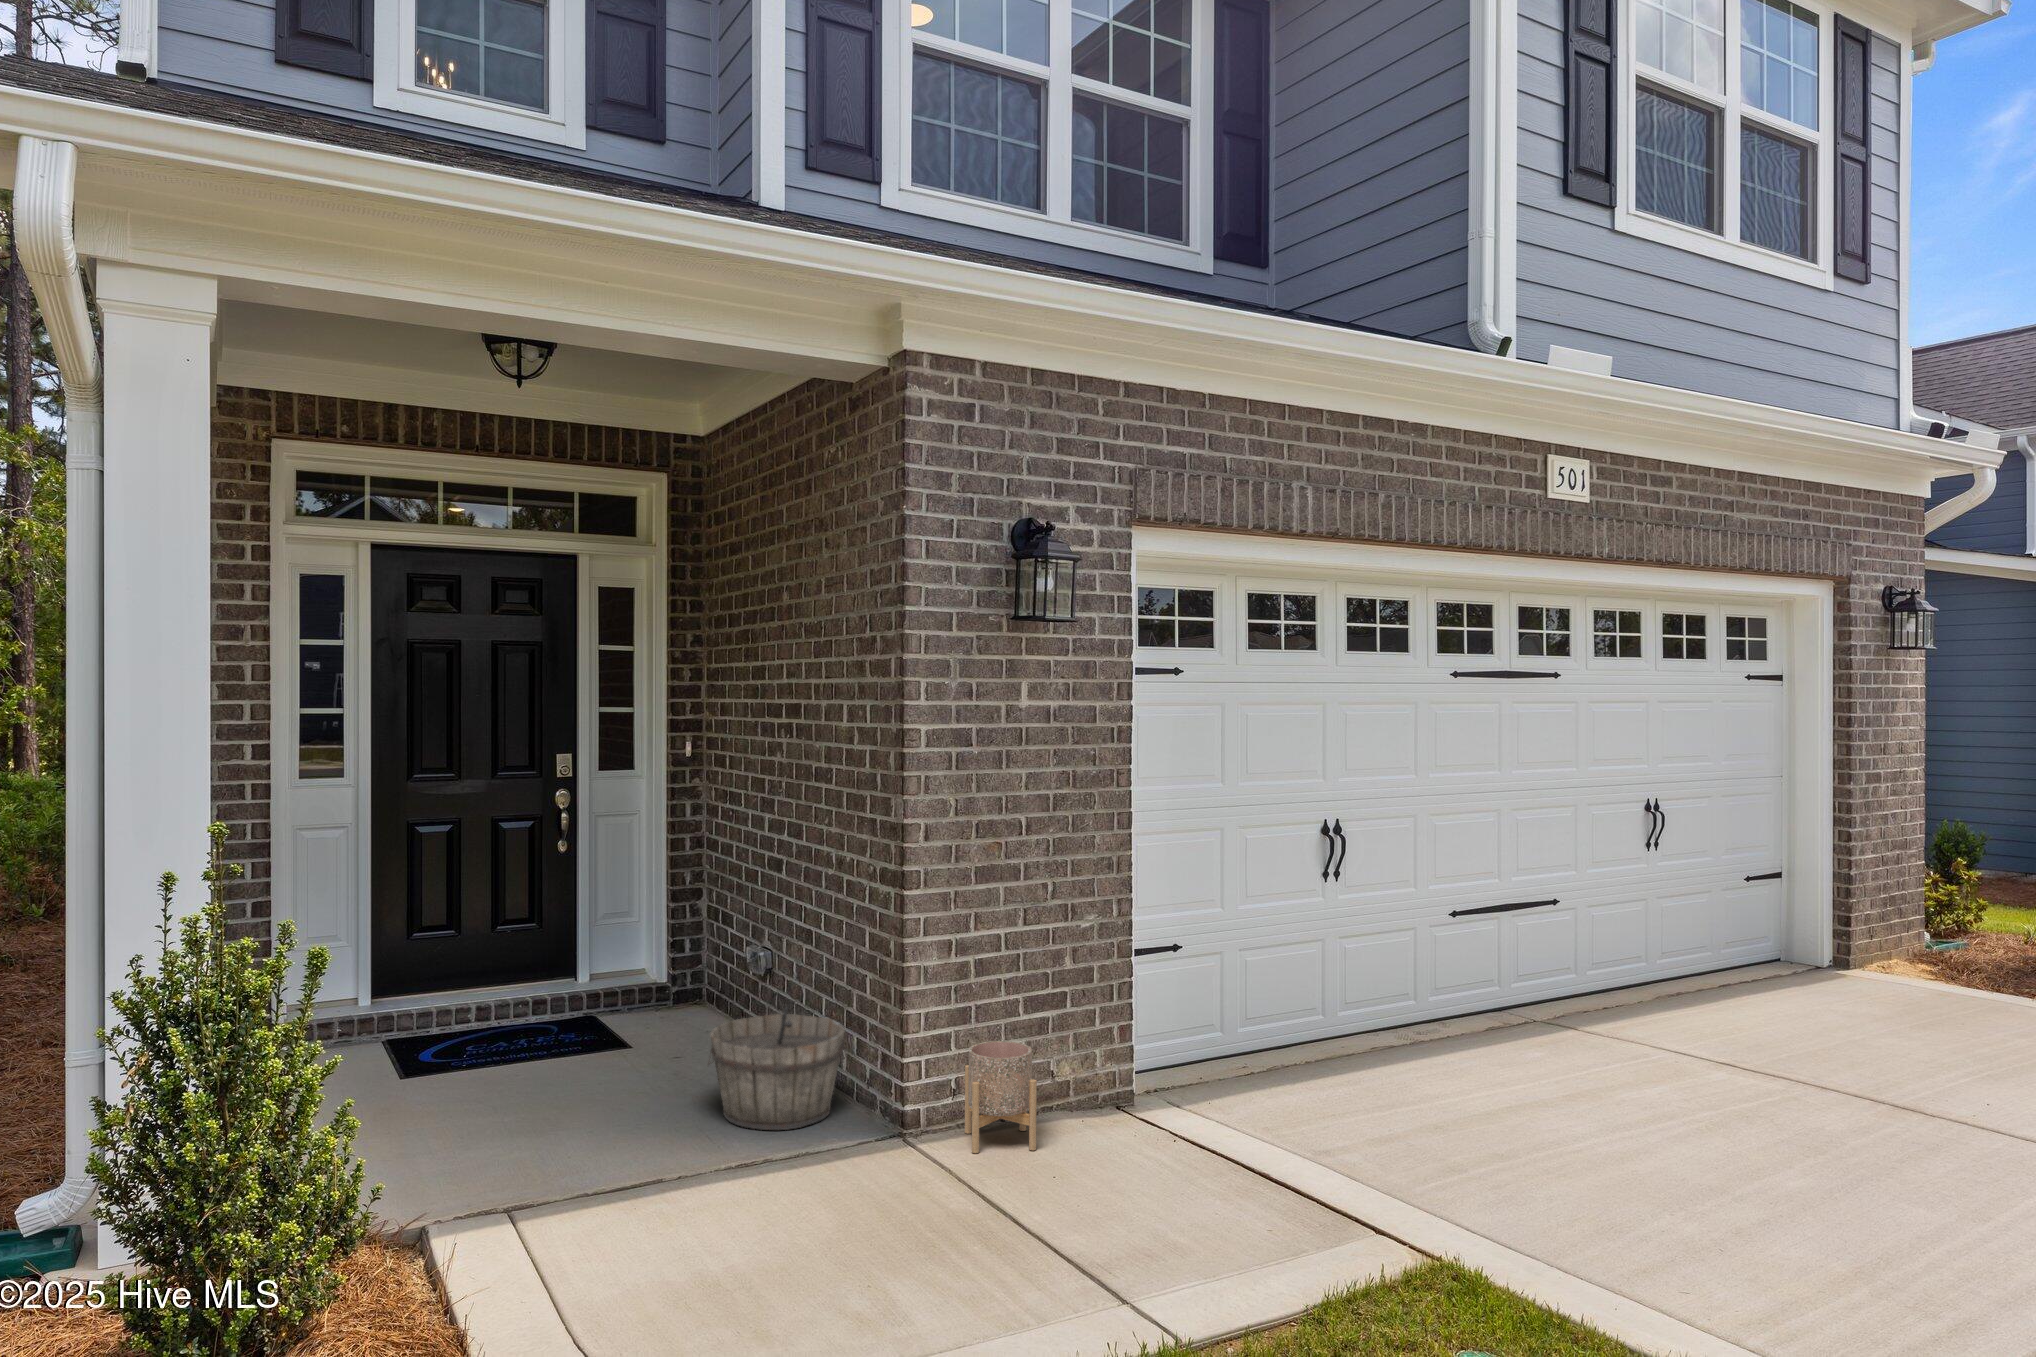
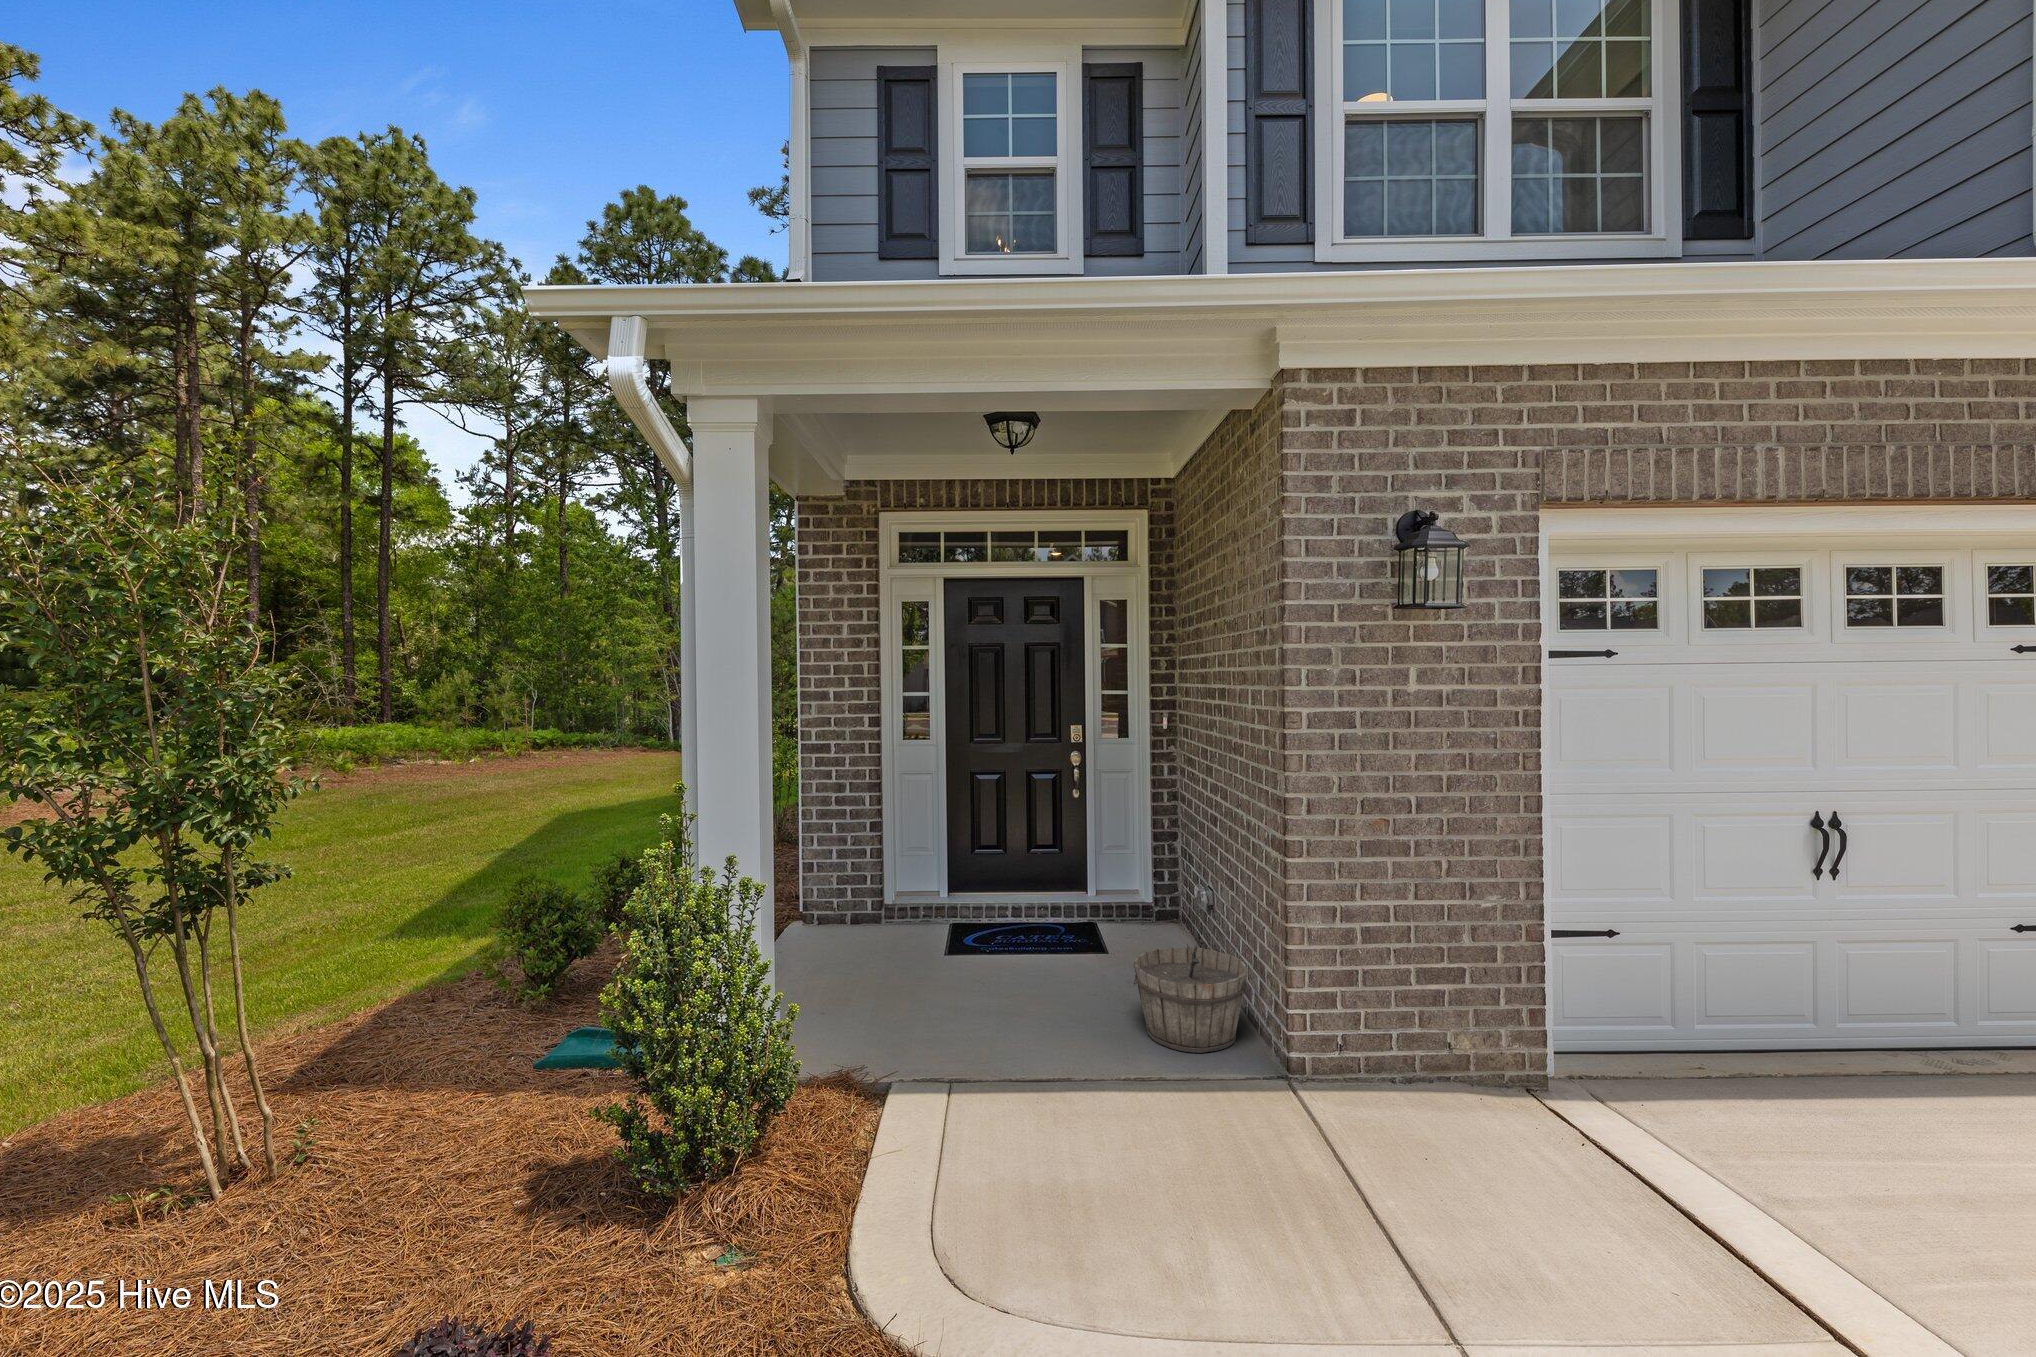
planter: present [965,1041,1037,1153] -> none [1349,1009,1418,1127]

